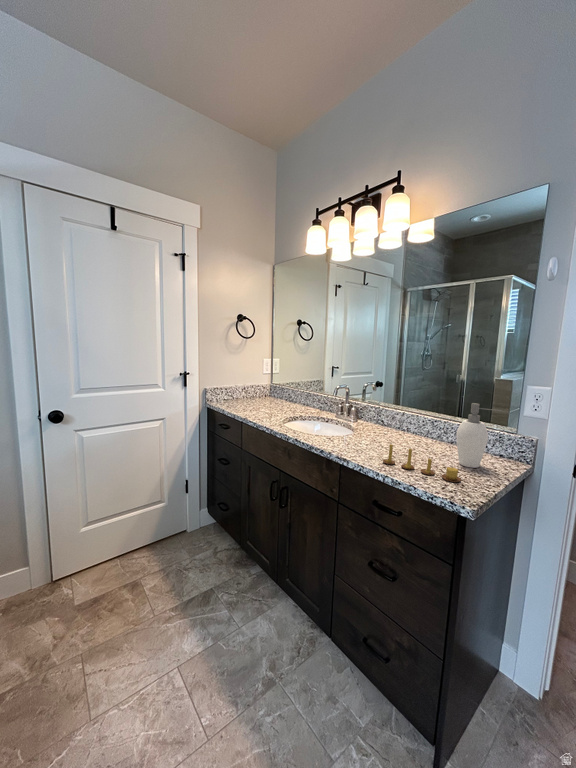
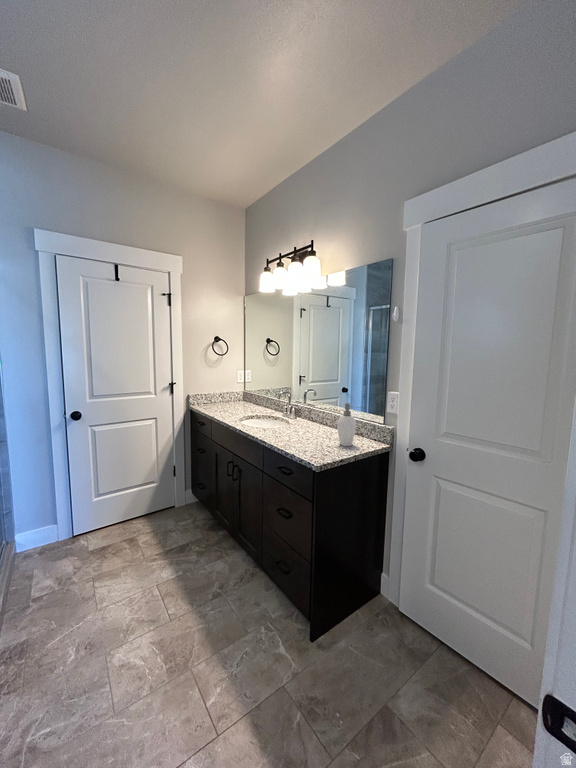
candle: present [383,444,461,482] -> none [287,429,328,453]

